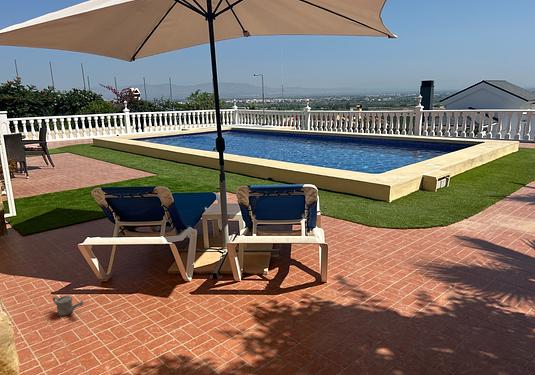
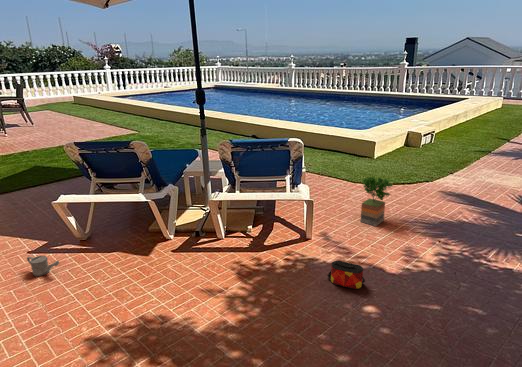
potted tree: none [375,220,406,270] -> present [361,177,392,226]
bag: none [342,304,379,332] -> present [328,261,365,289]

